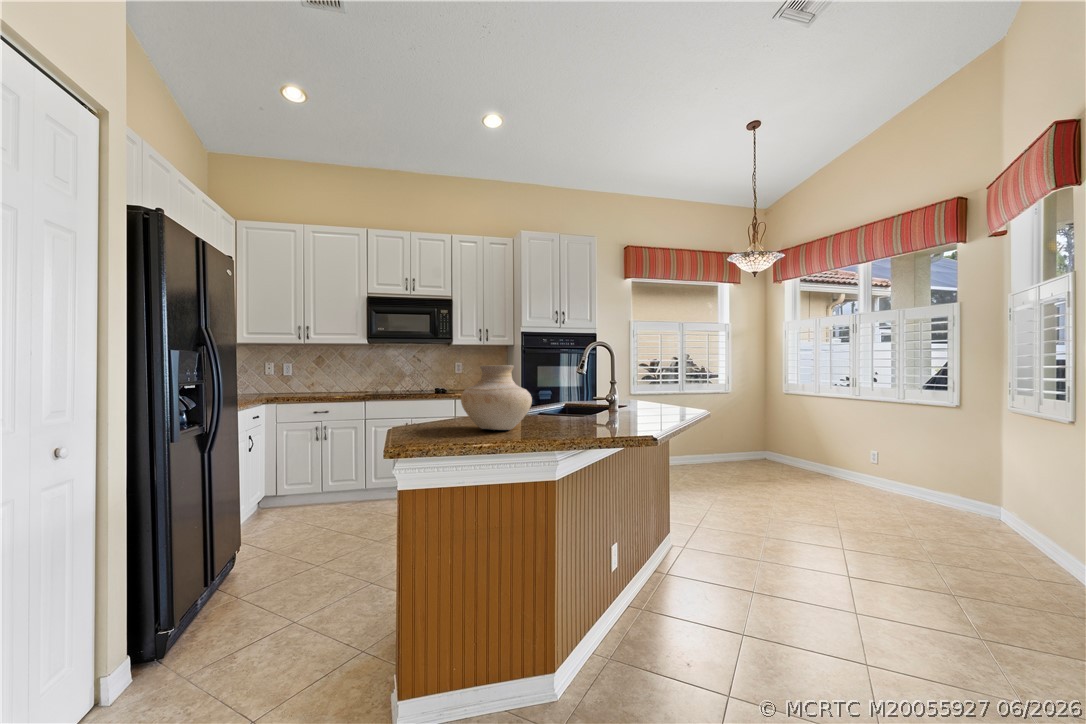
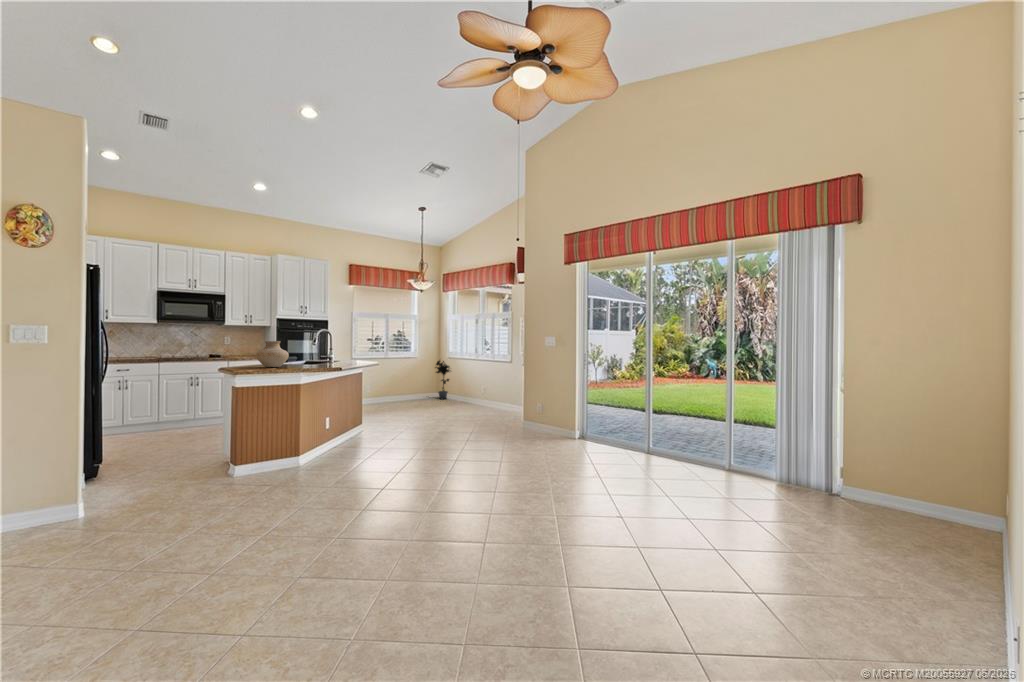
potted plant: none [763,398,798,470] -> present [435,360,450,399]

